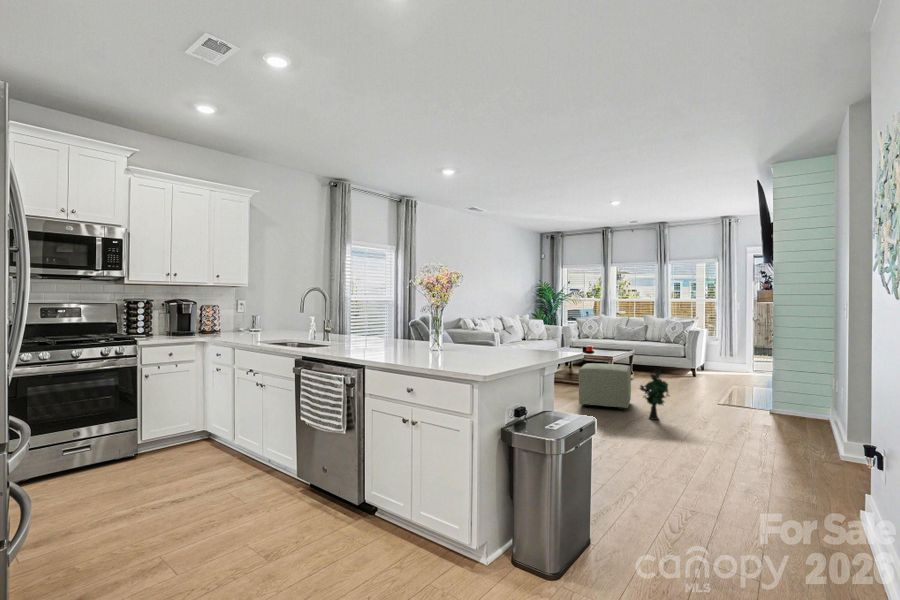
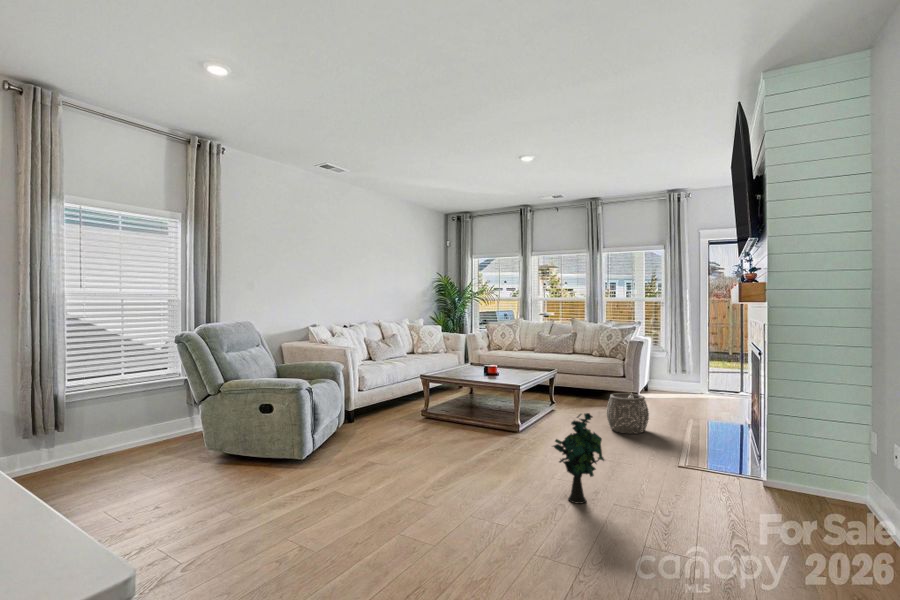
ottoman: present [579,363,631,410] -> none [457,396,544,479]
woven basket: none [671,366,702,393] -> present [607,393,649,434]

